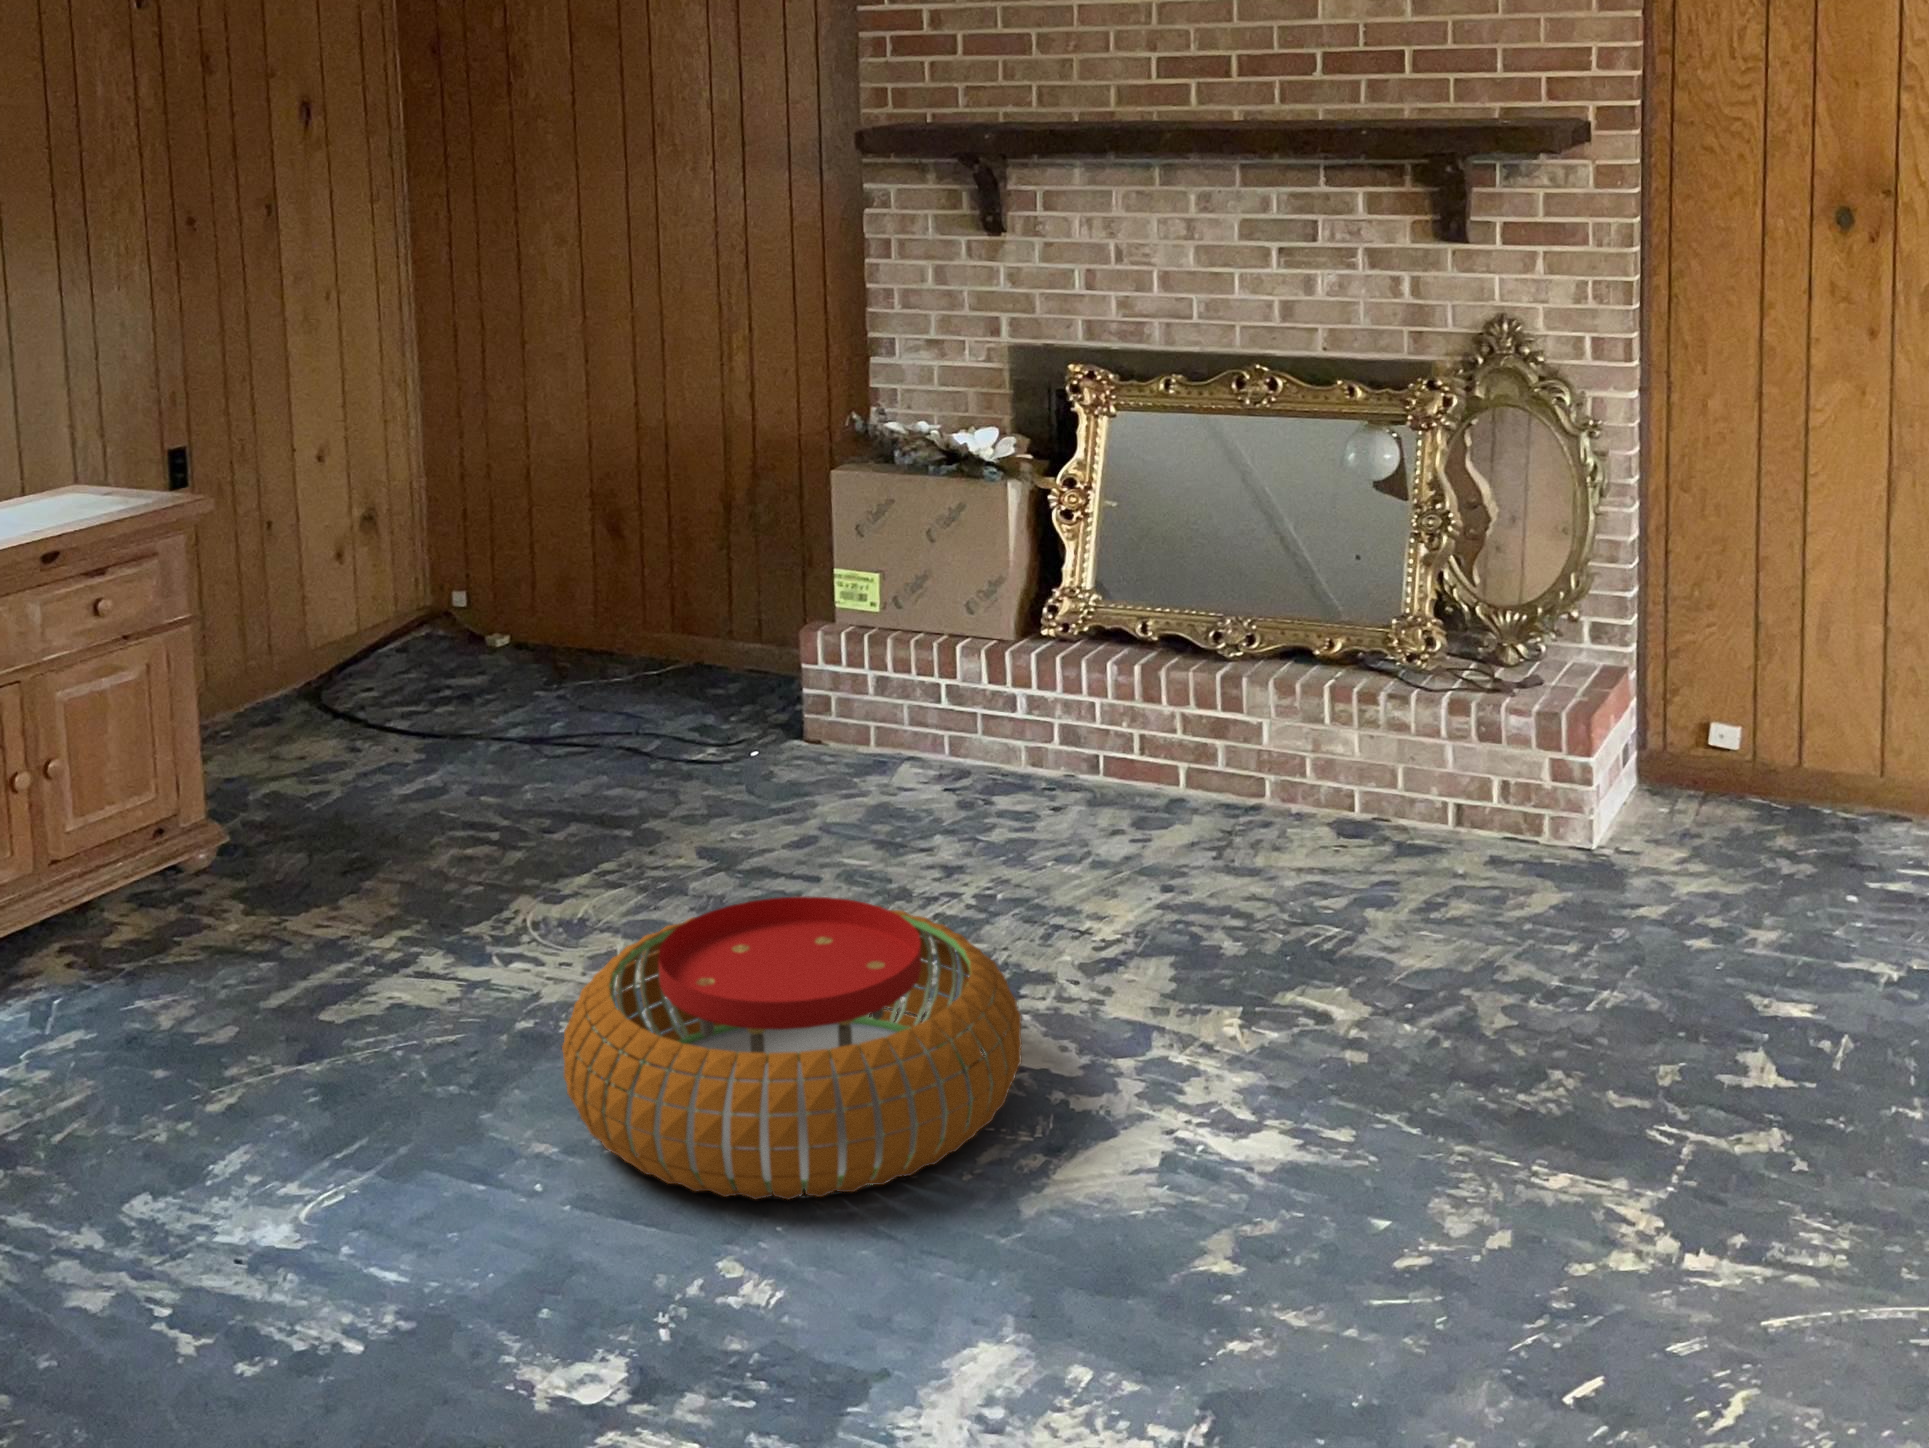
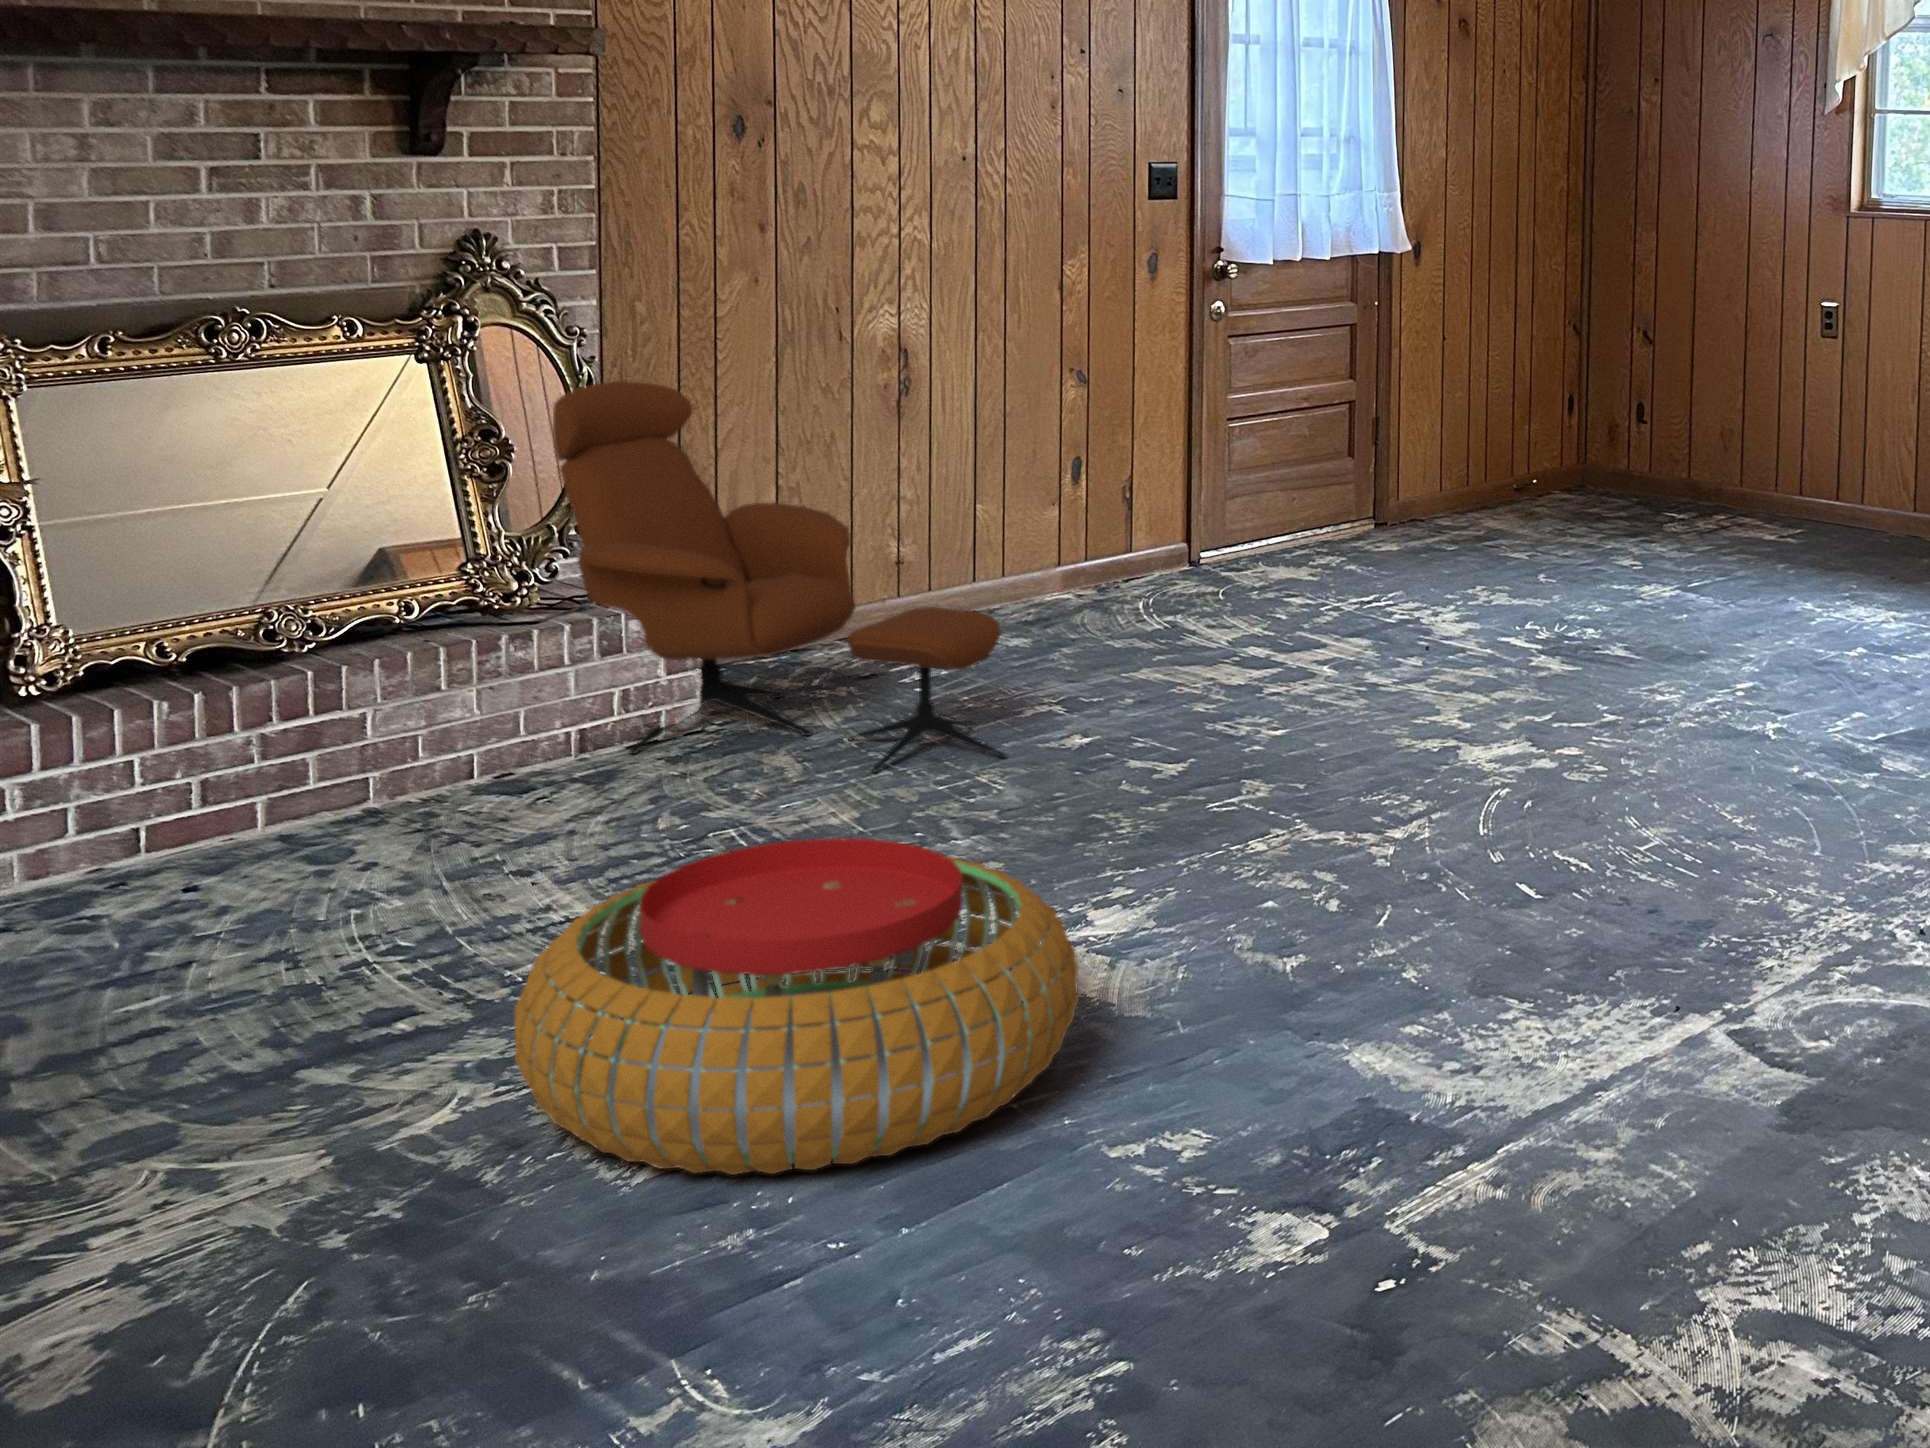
lounge chair: none [1459,477,1772,991] -> present [553,381,1005,773]

